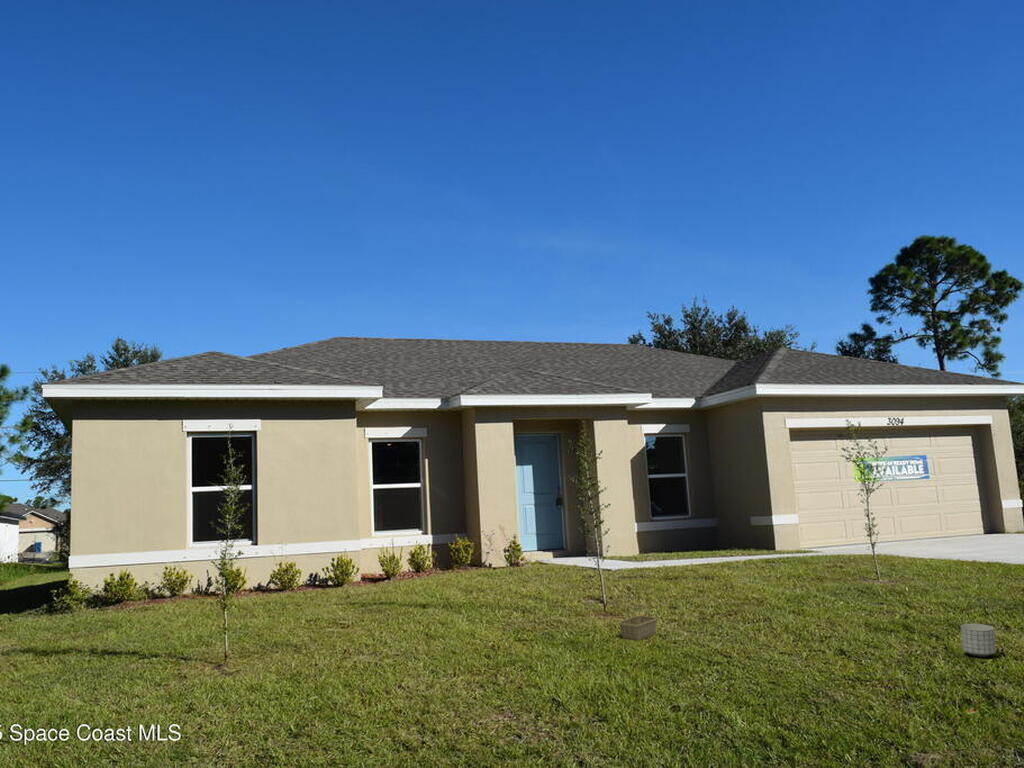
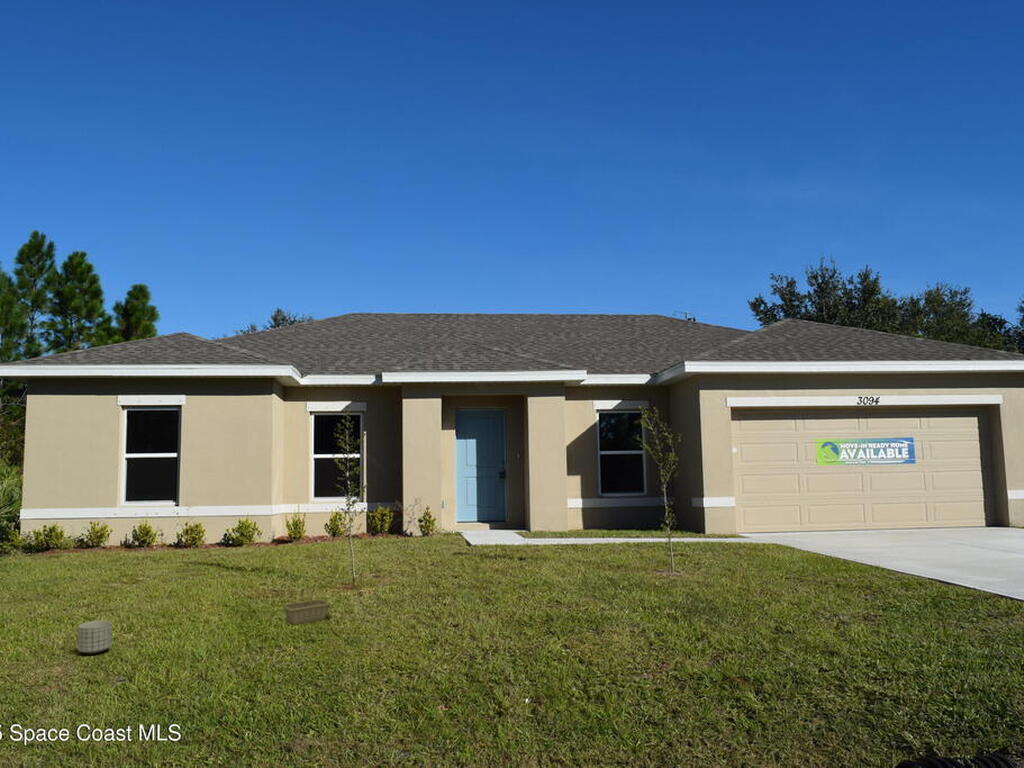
planter: present [961,624,996,657] -> present [78,621,111,654]

